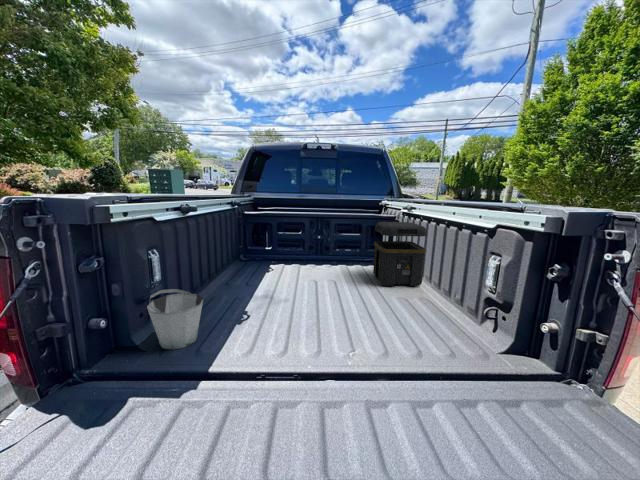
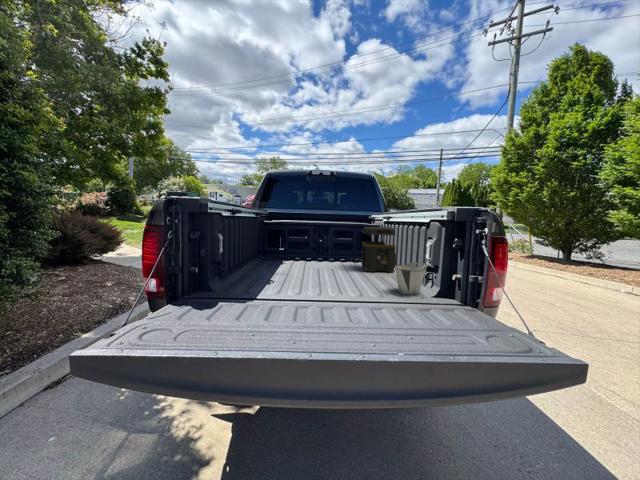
bucket: present [147,289,203,350] -> present [395,262,426,295]

